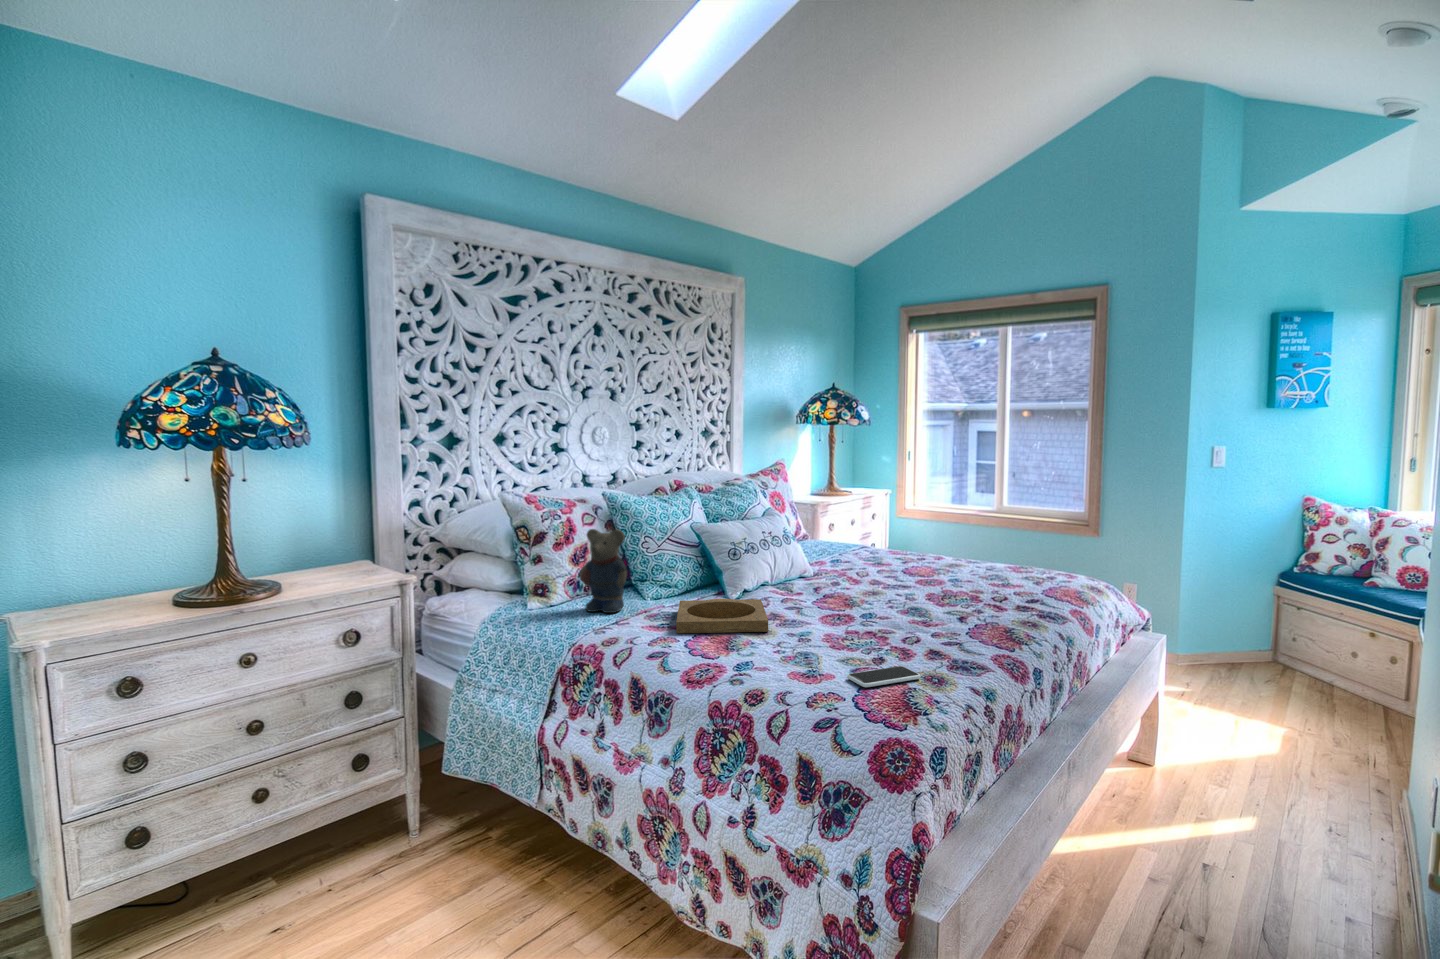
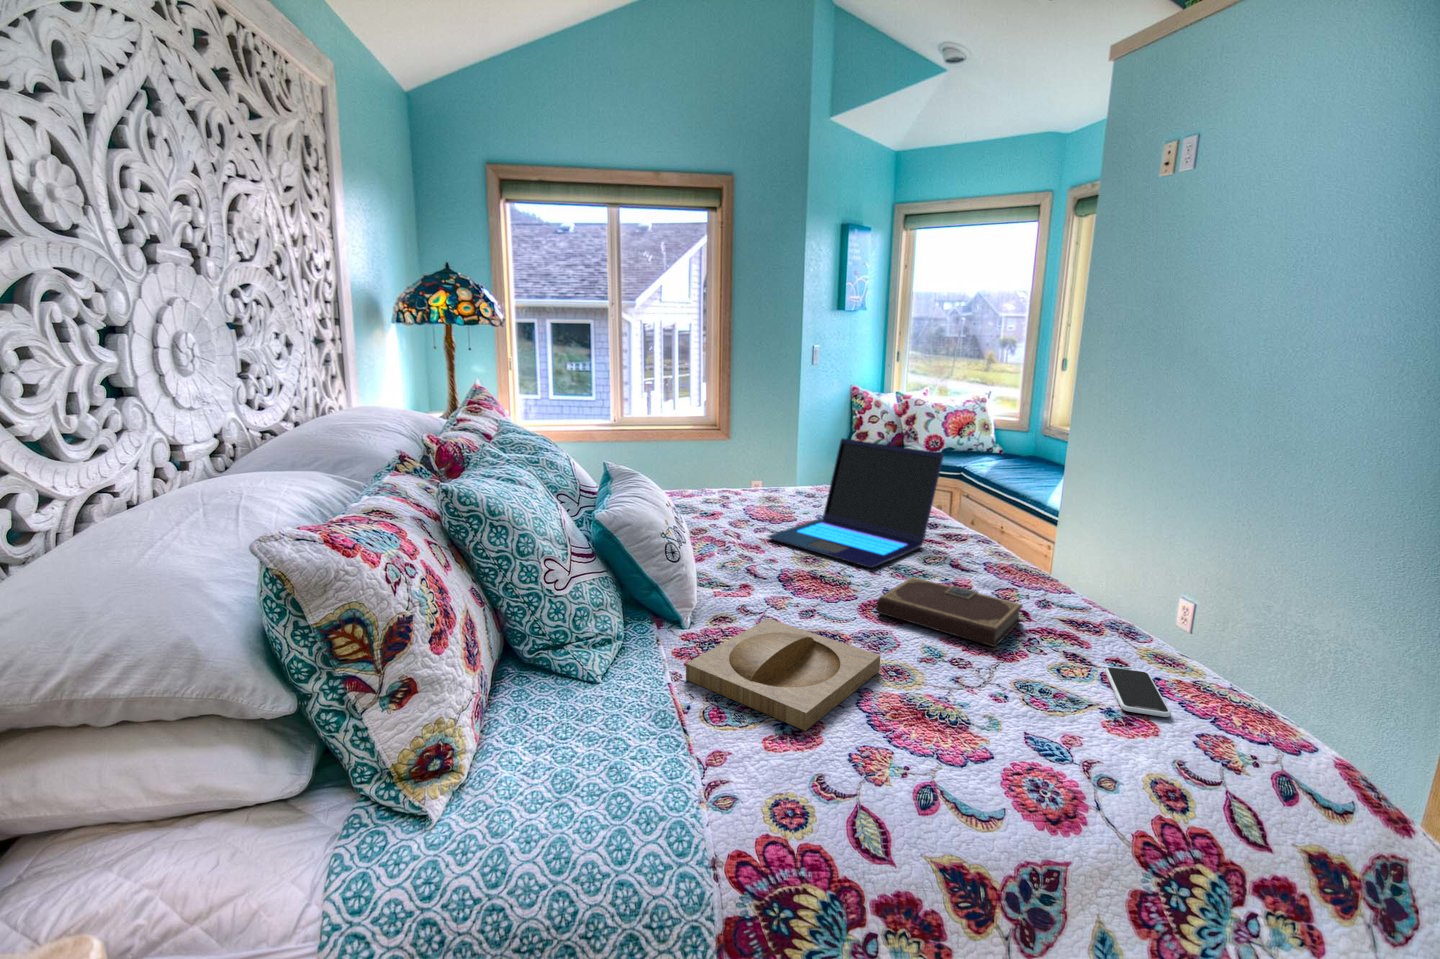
laptop: none [892,512,1030,606] -> present [768,439,944,568]
teddy bear: present [579,529,627,613] -> none [513,571,616,751]
notebook: none [842,605,928,644] -> present [877,577,1023,647]

